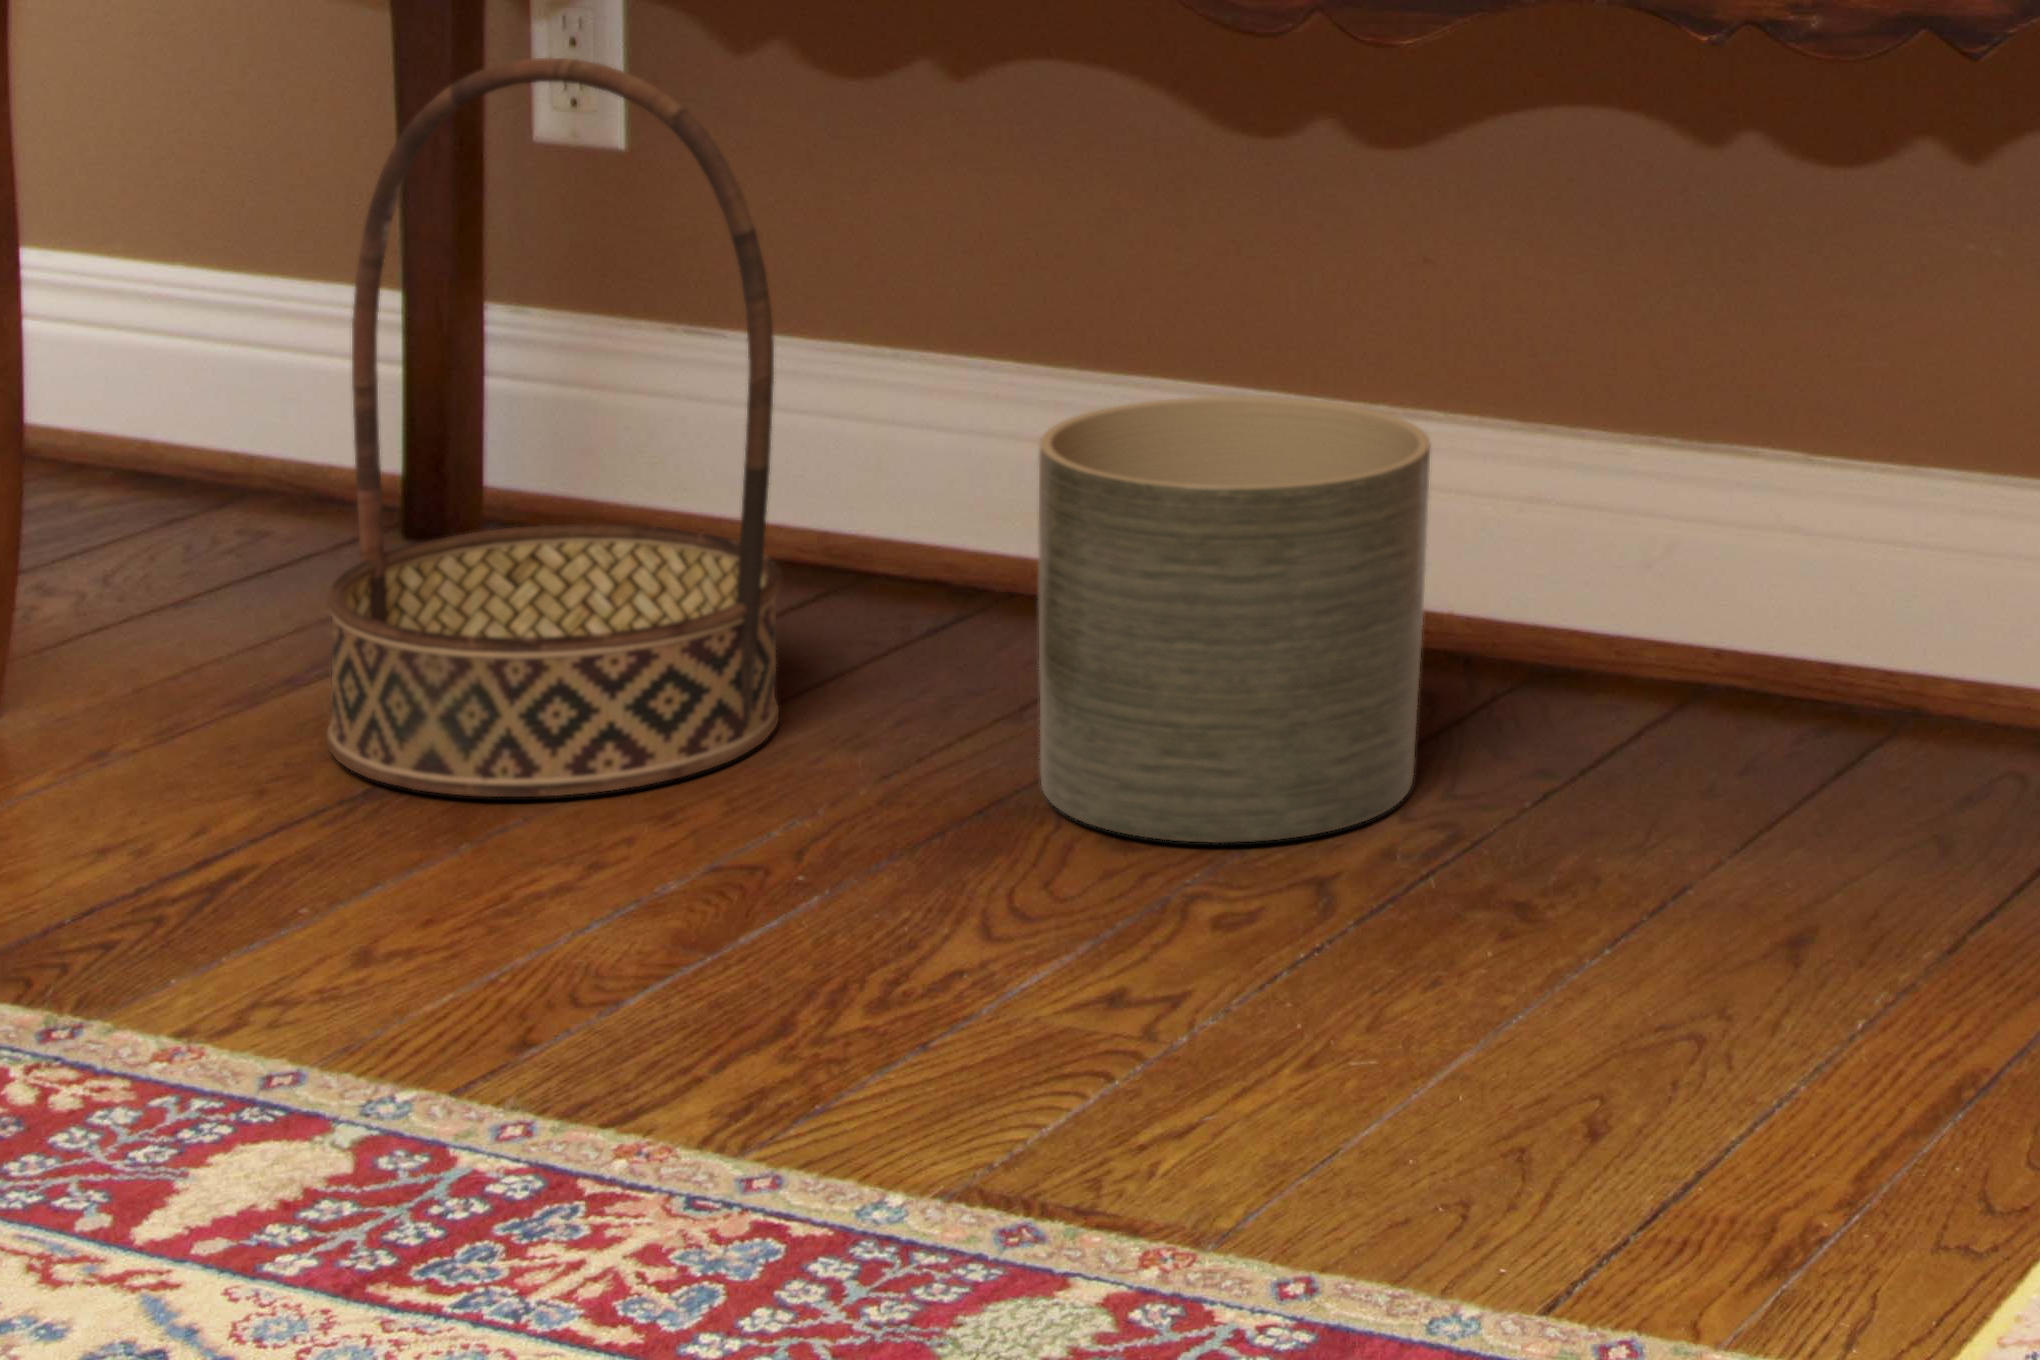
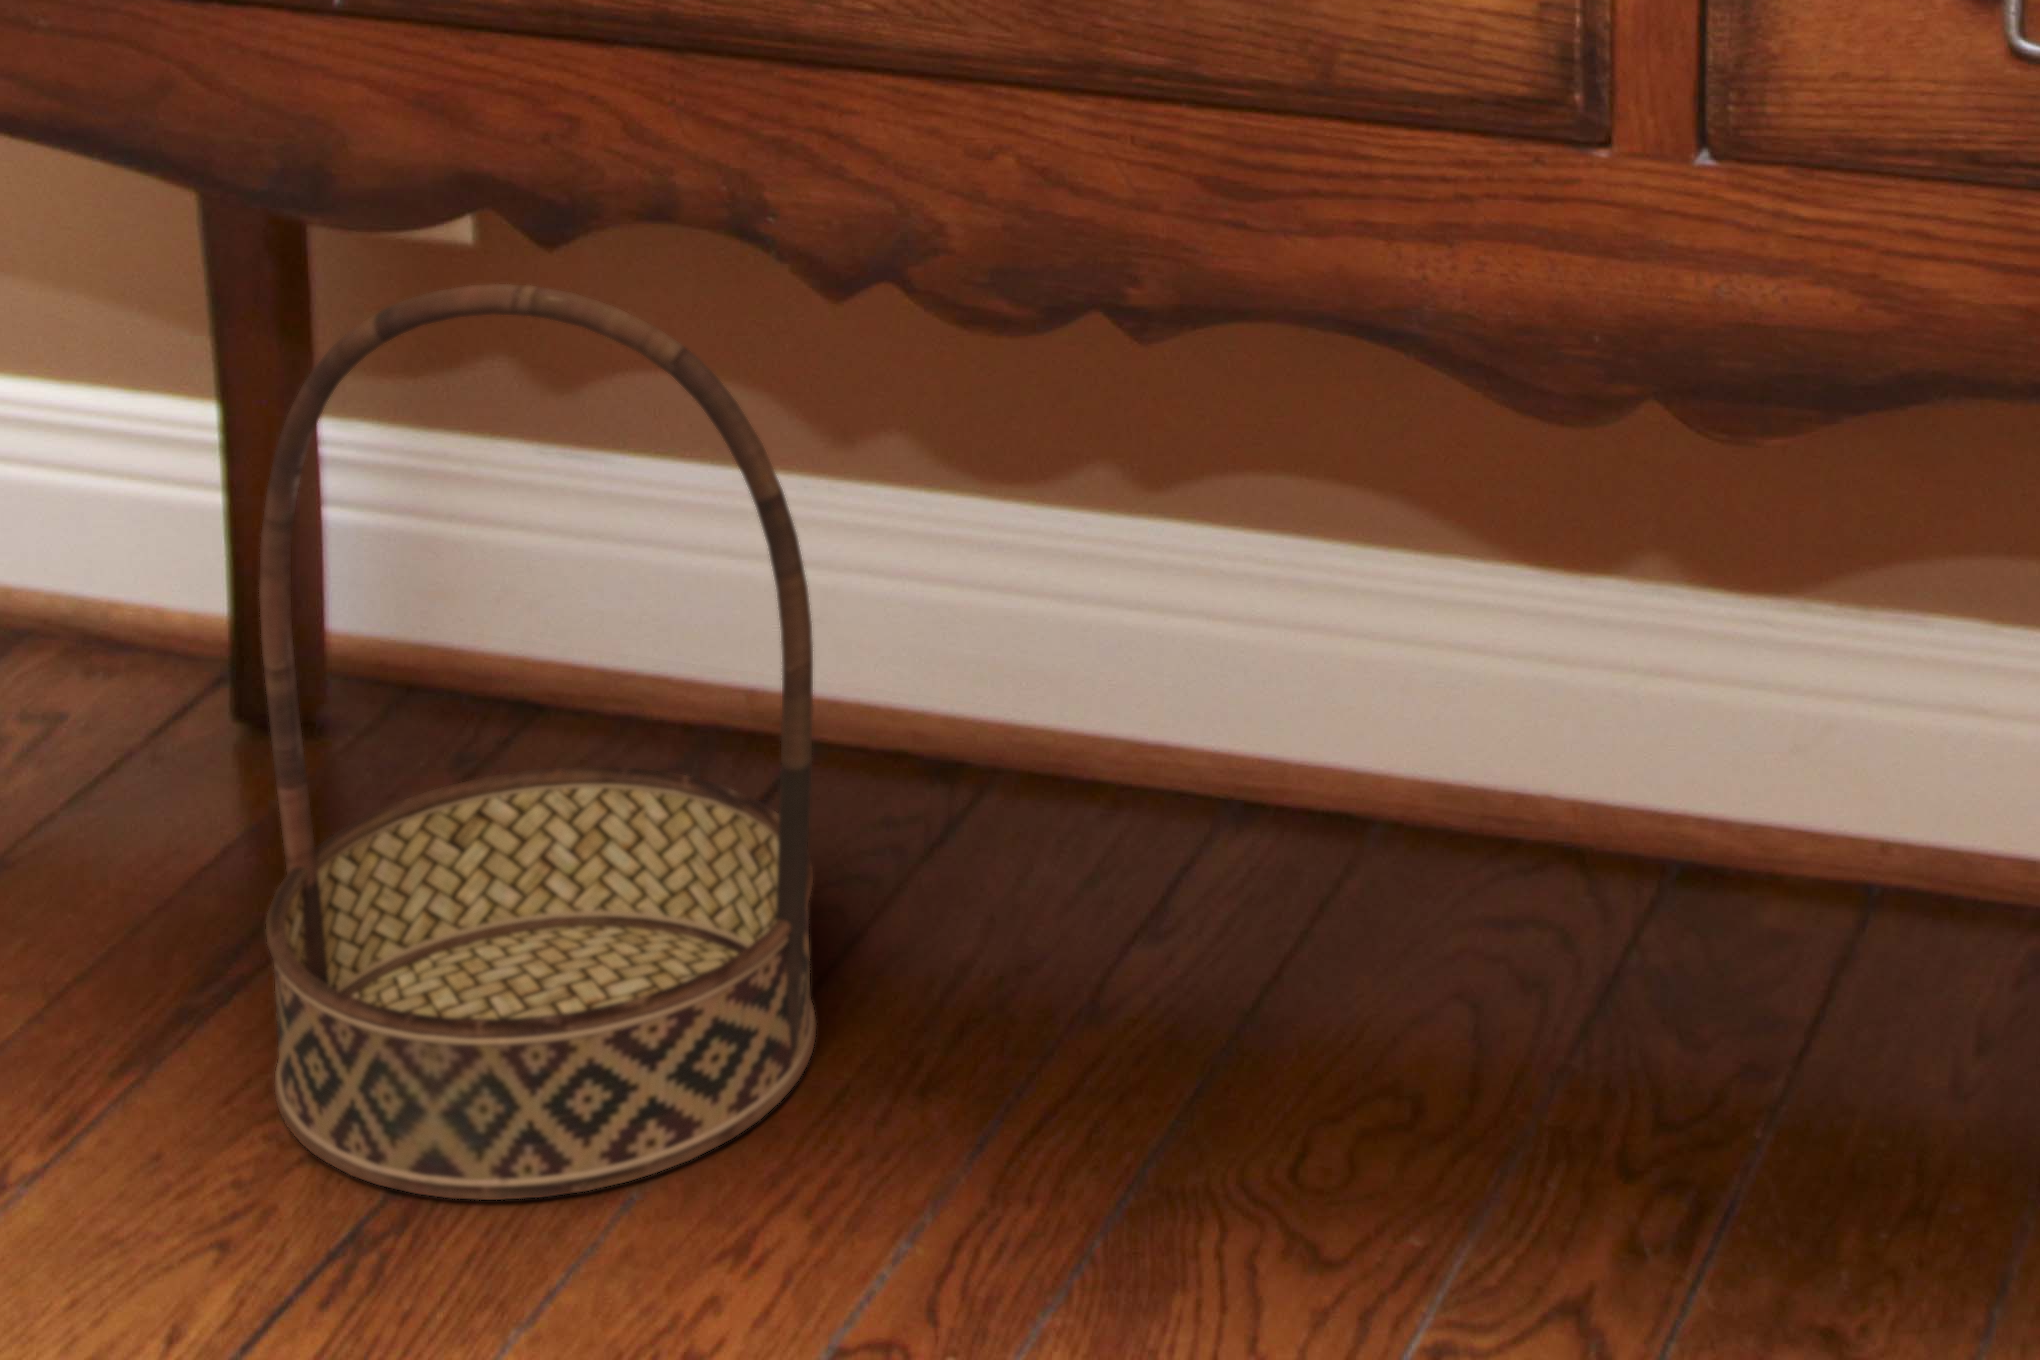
planter: present [1038,397,1431,843] -> none [1157,615,1623,1214]

